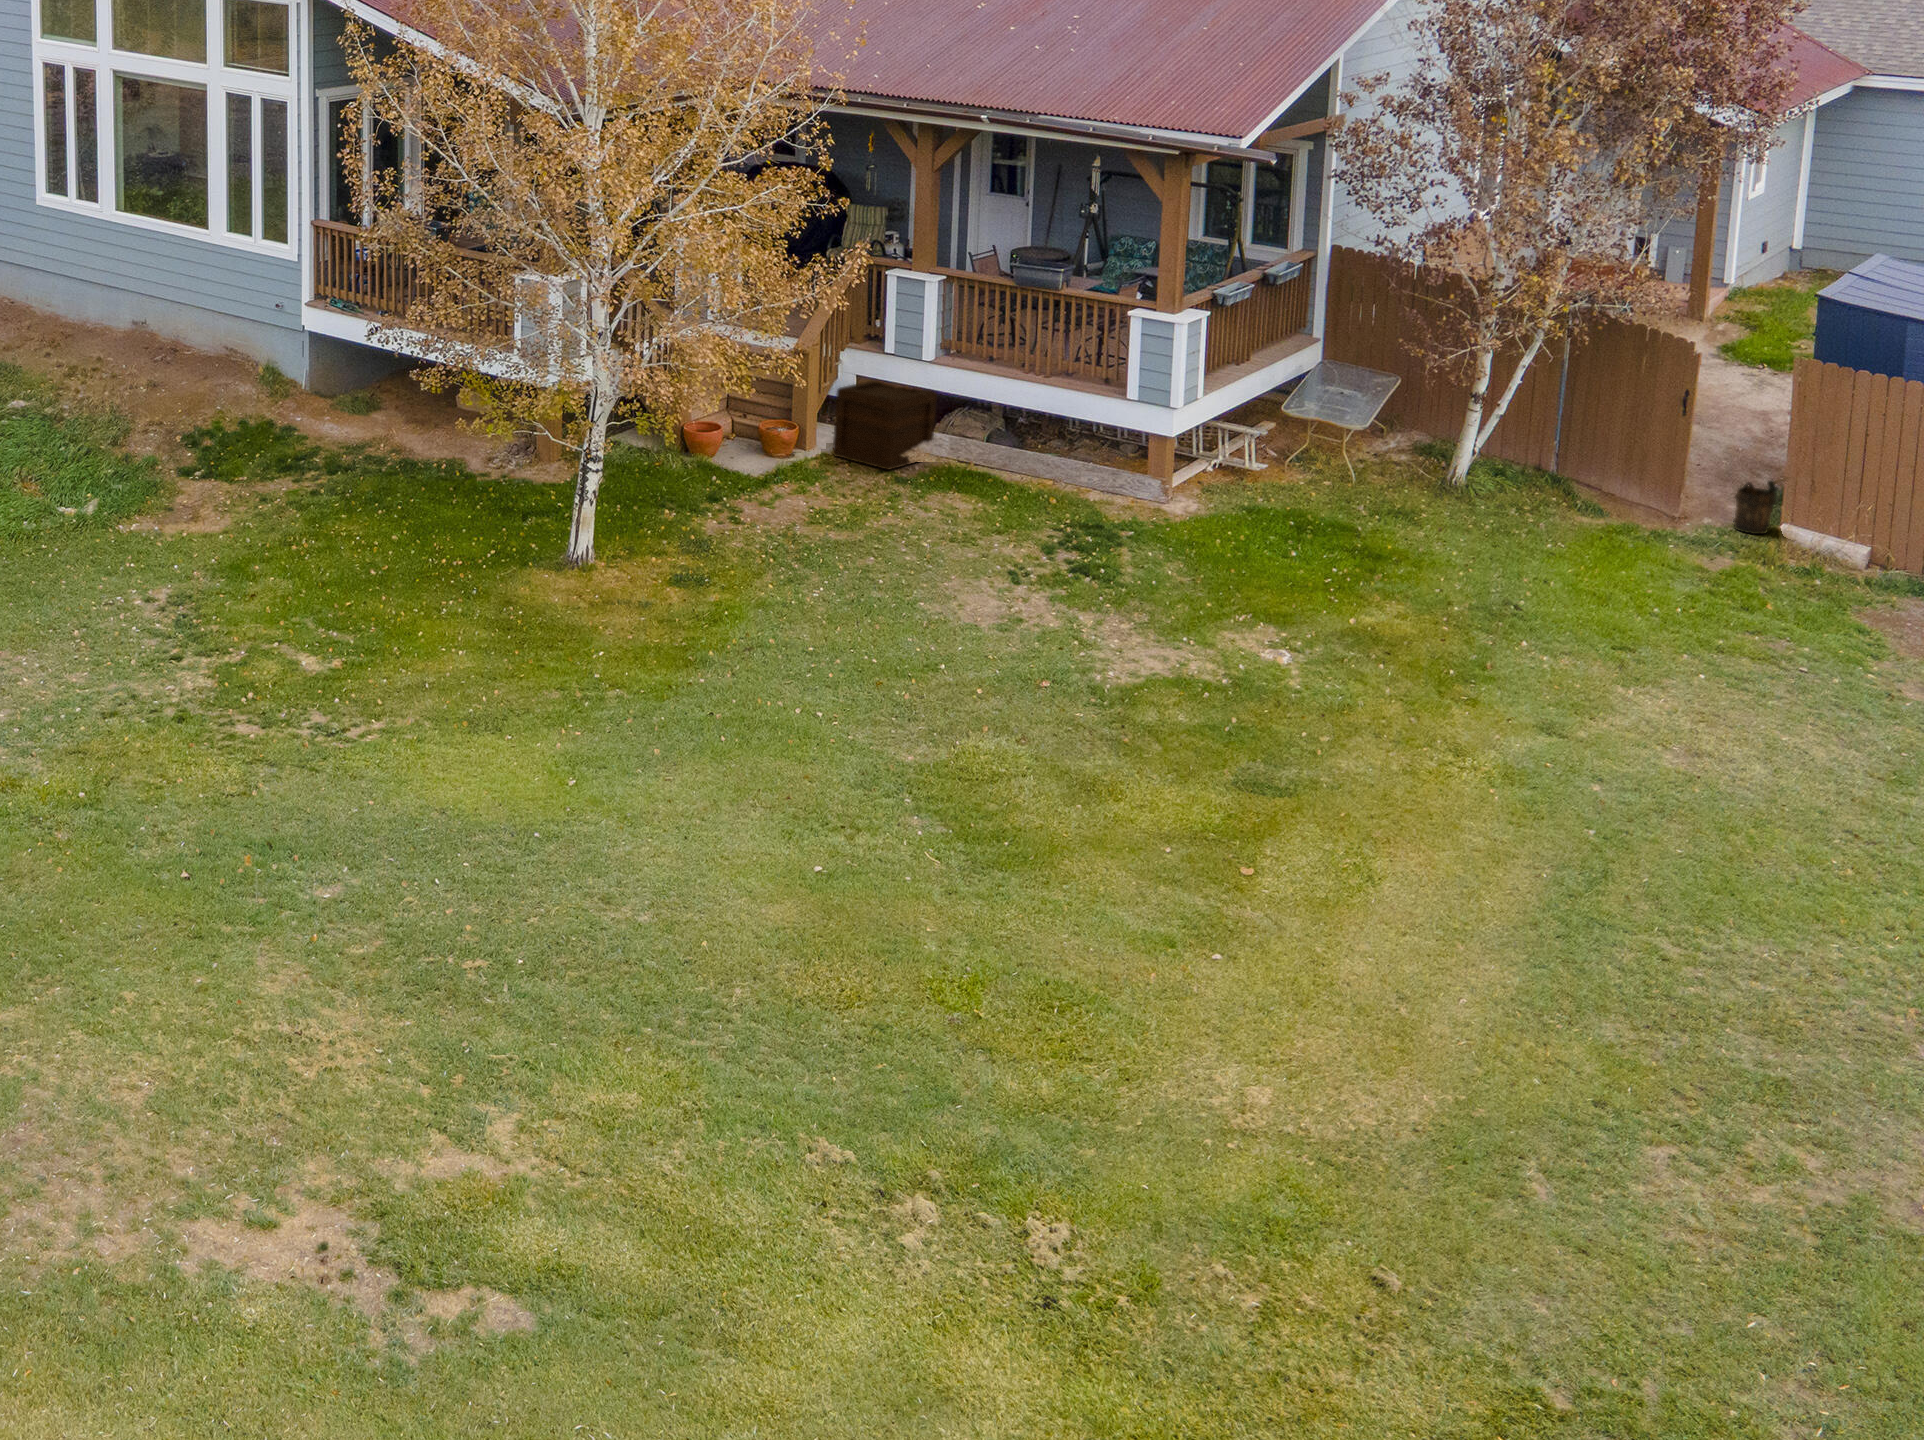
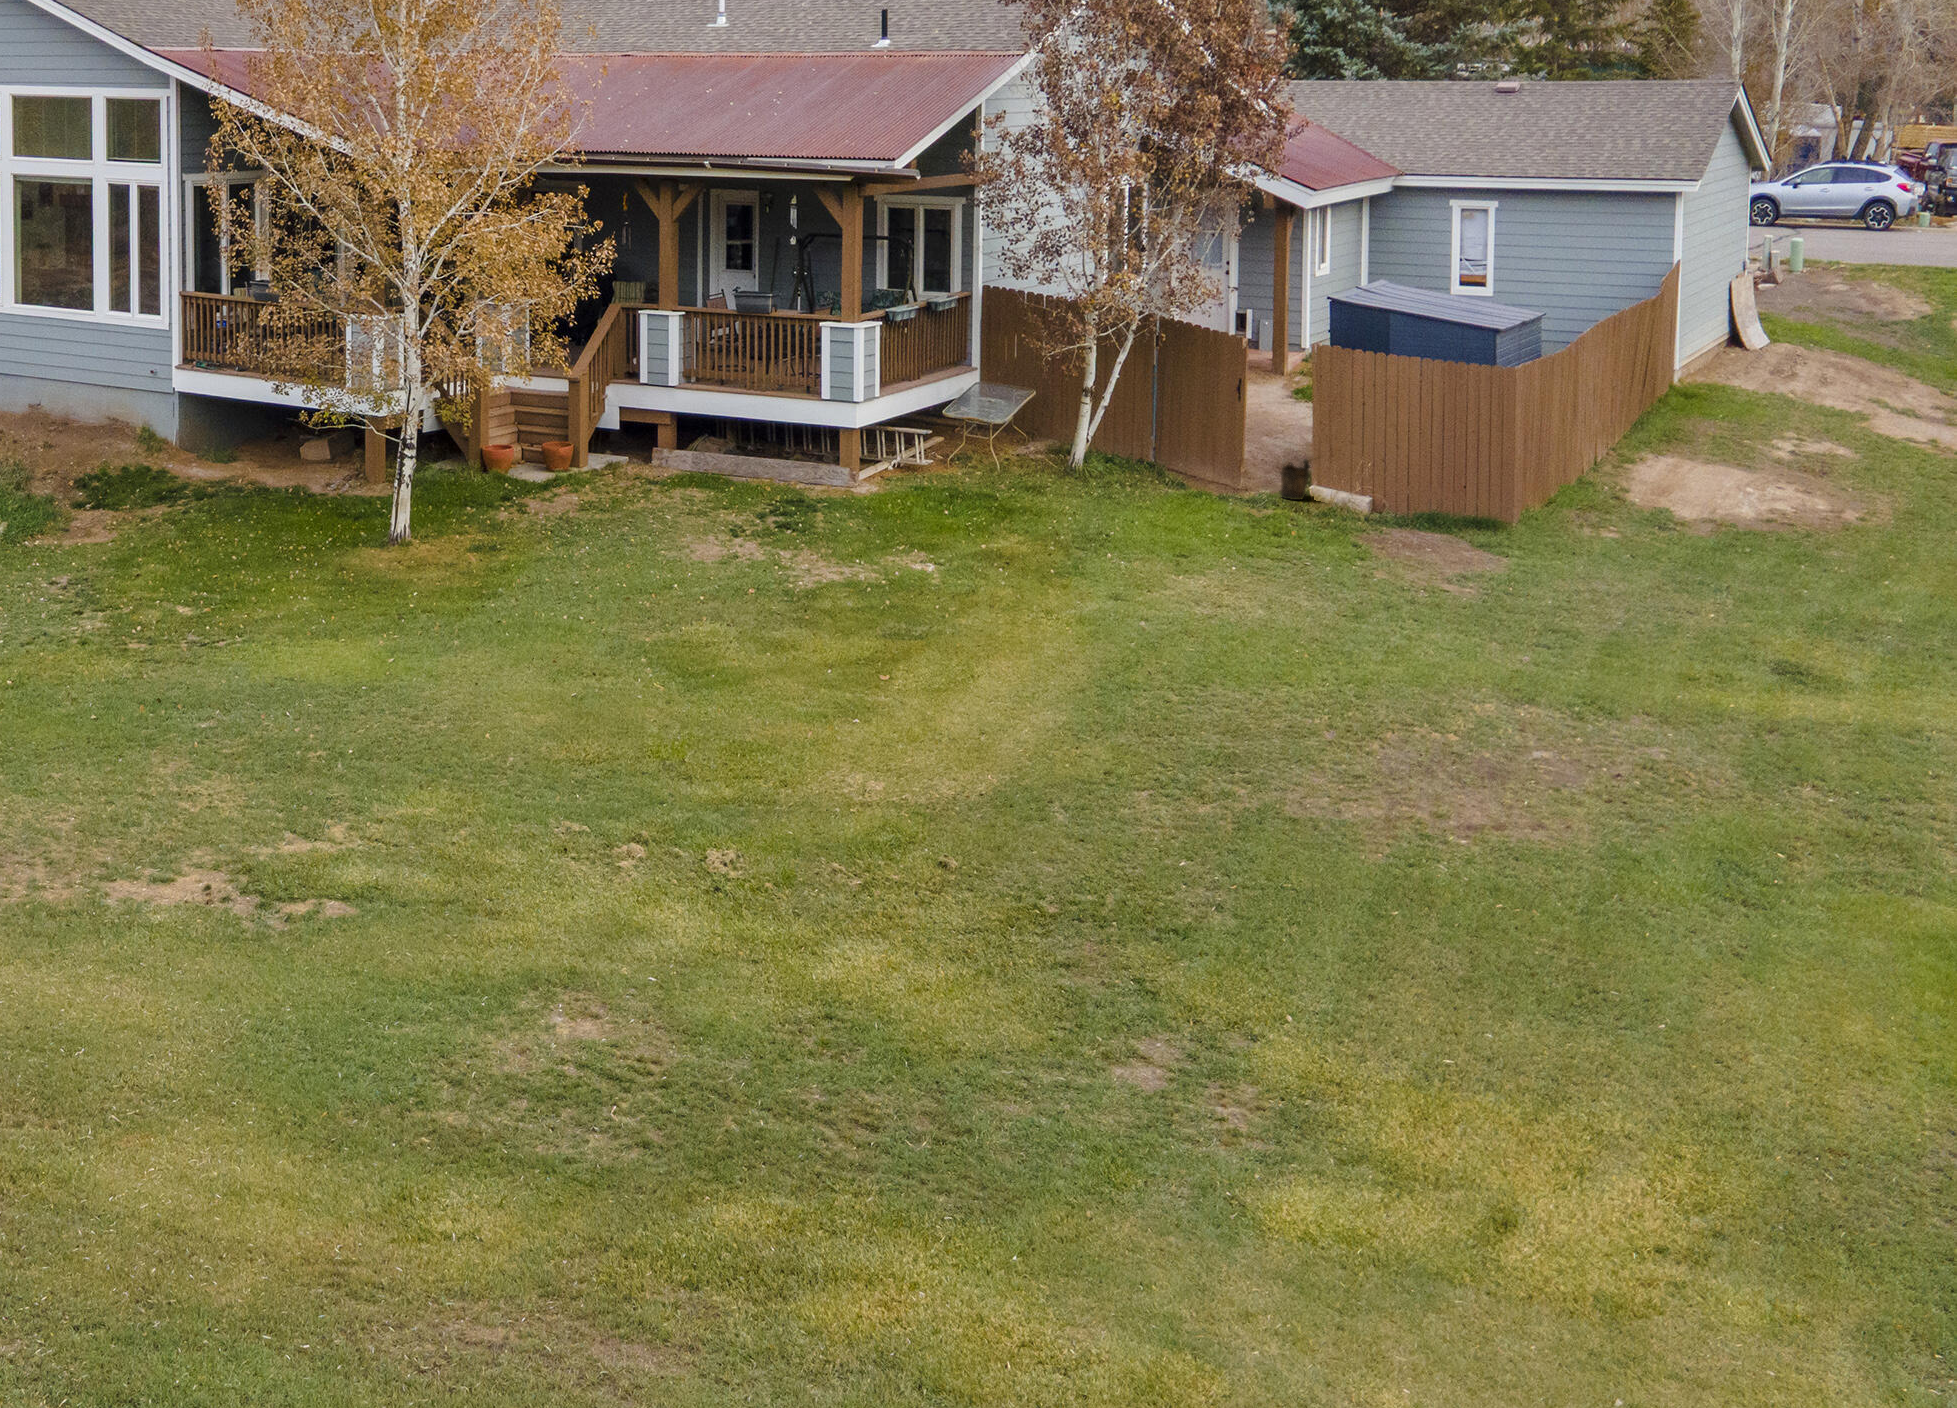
wooden crate: present [833,381,937,470] -> none [600,406,680,473]

